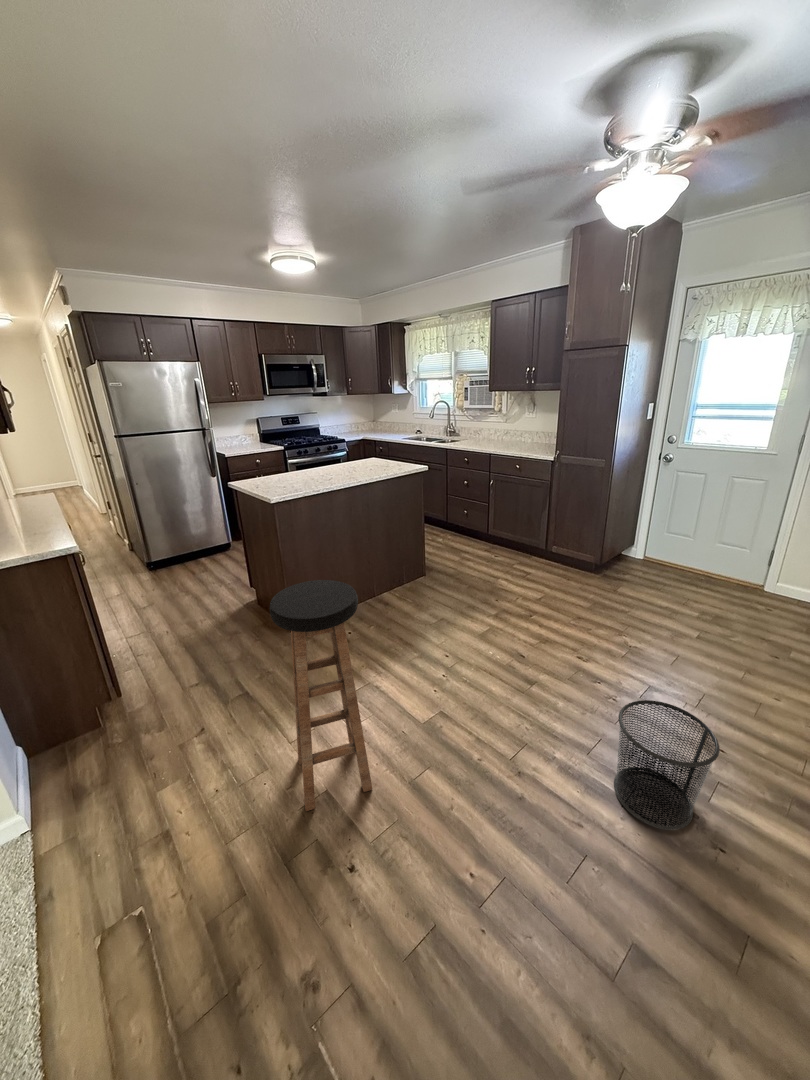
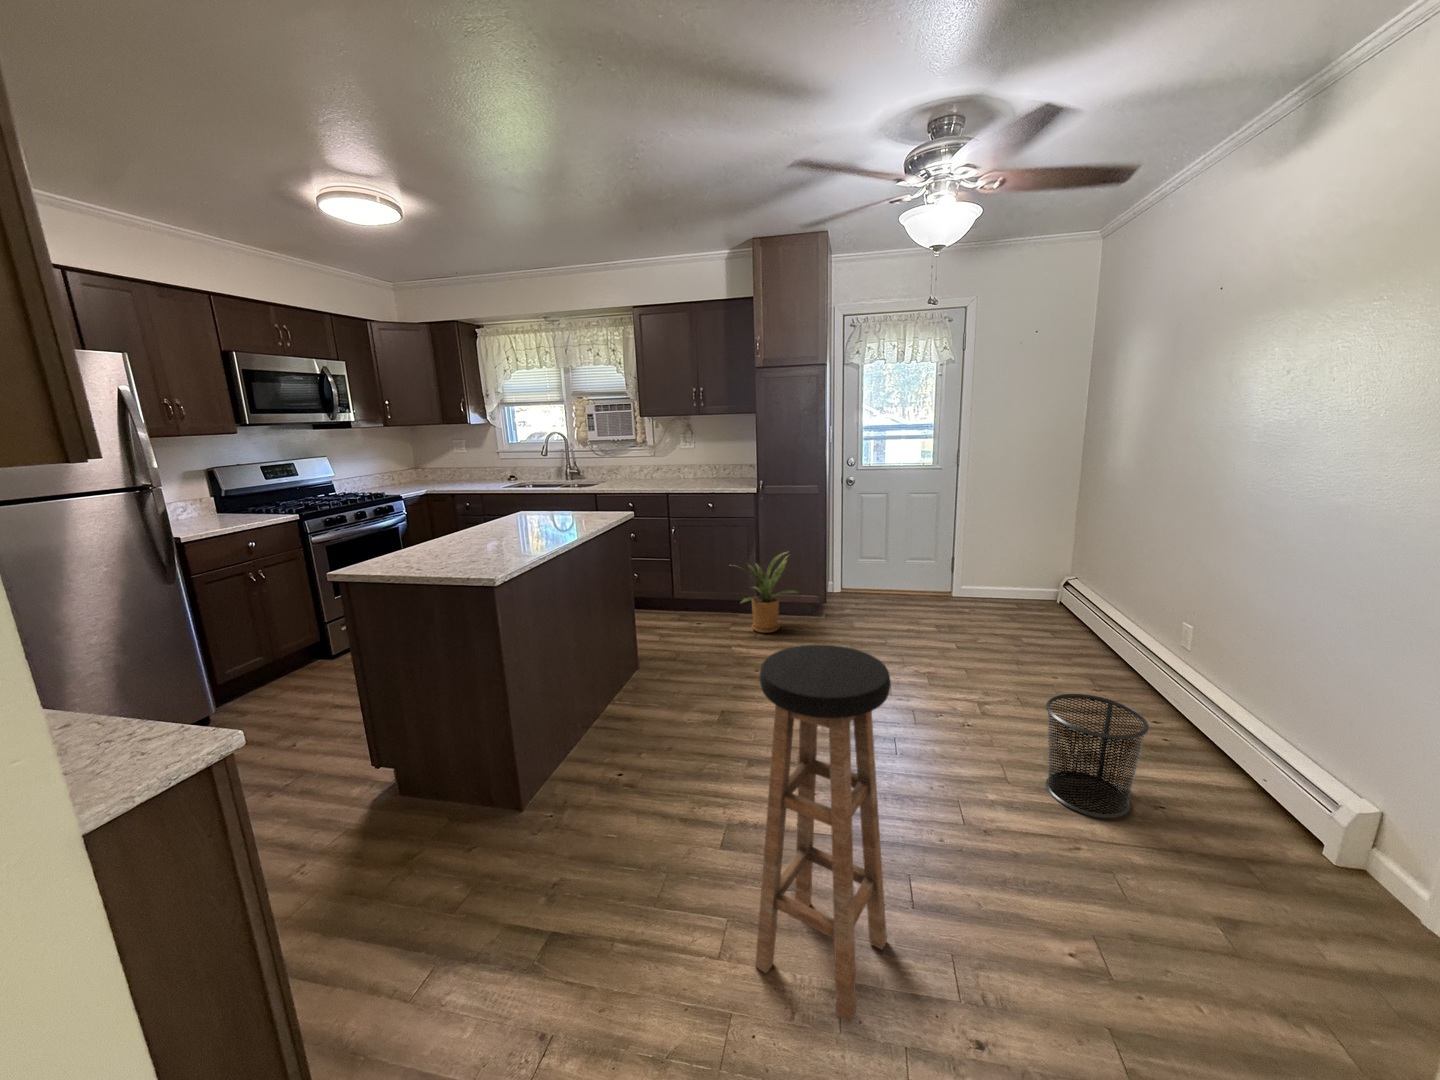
house plant: none [511,514,572,577] -> present [740,552,797,633]

